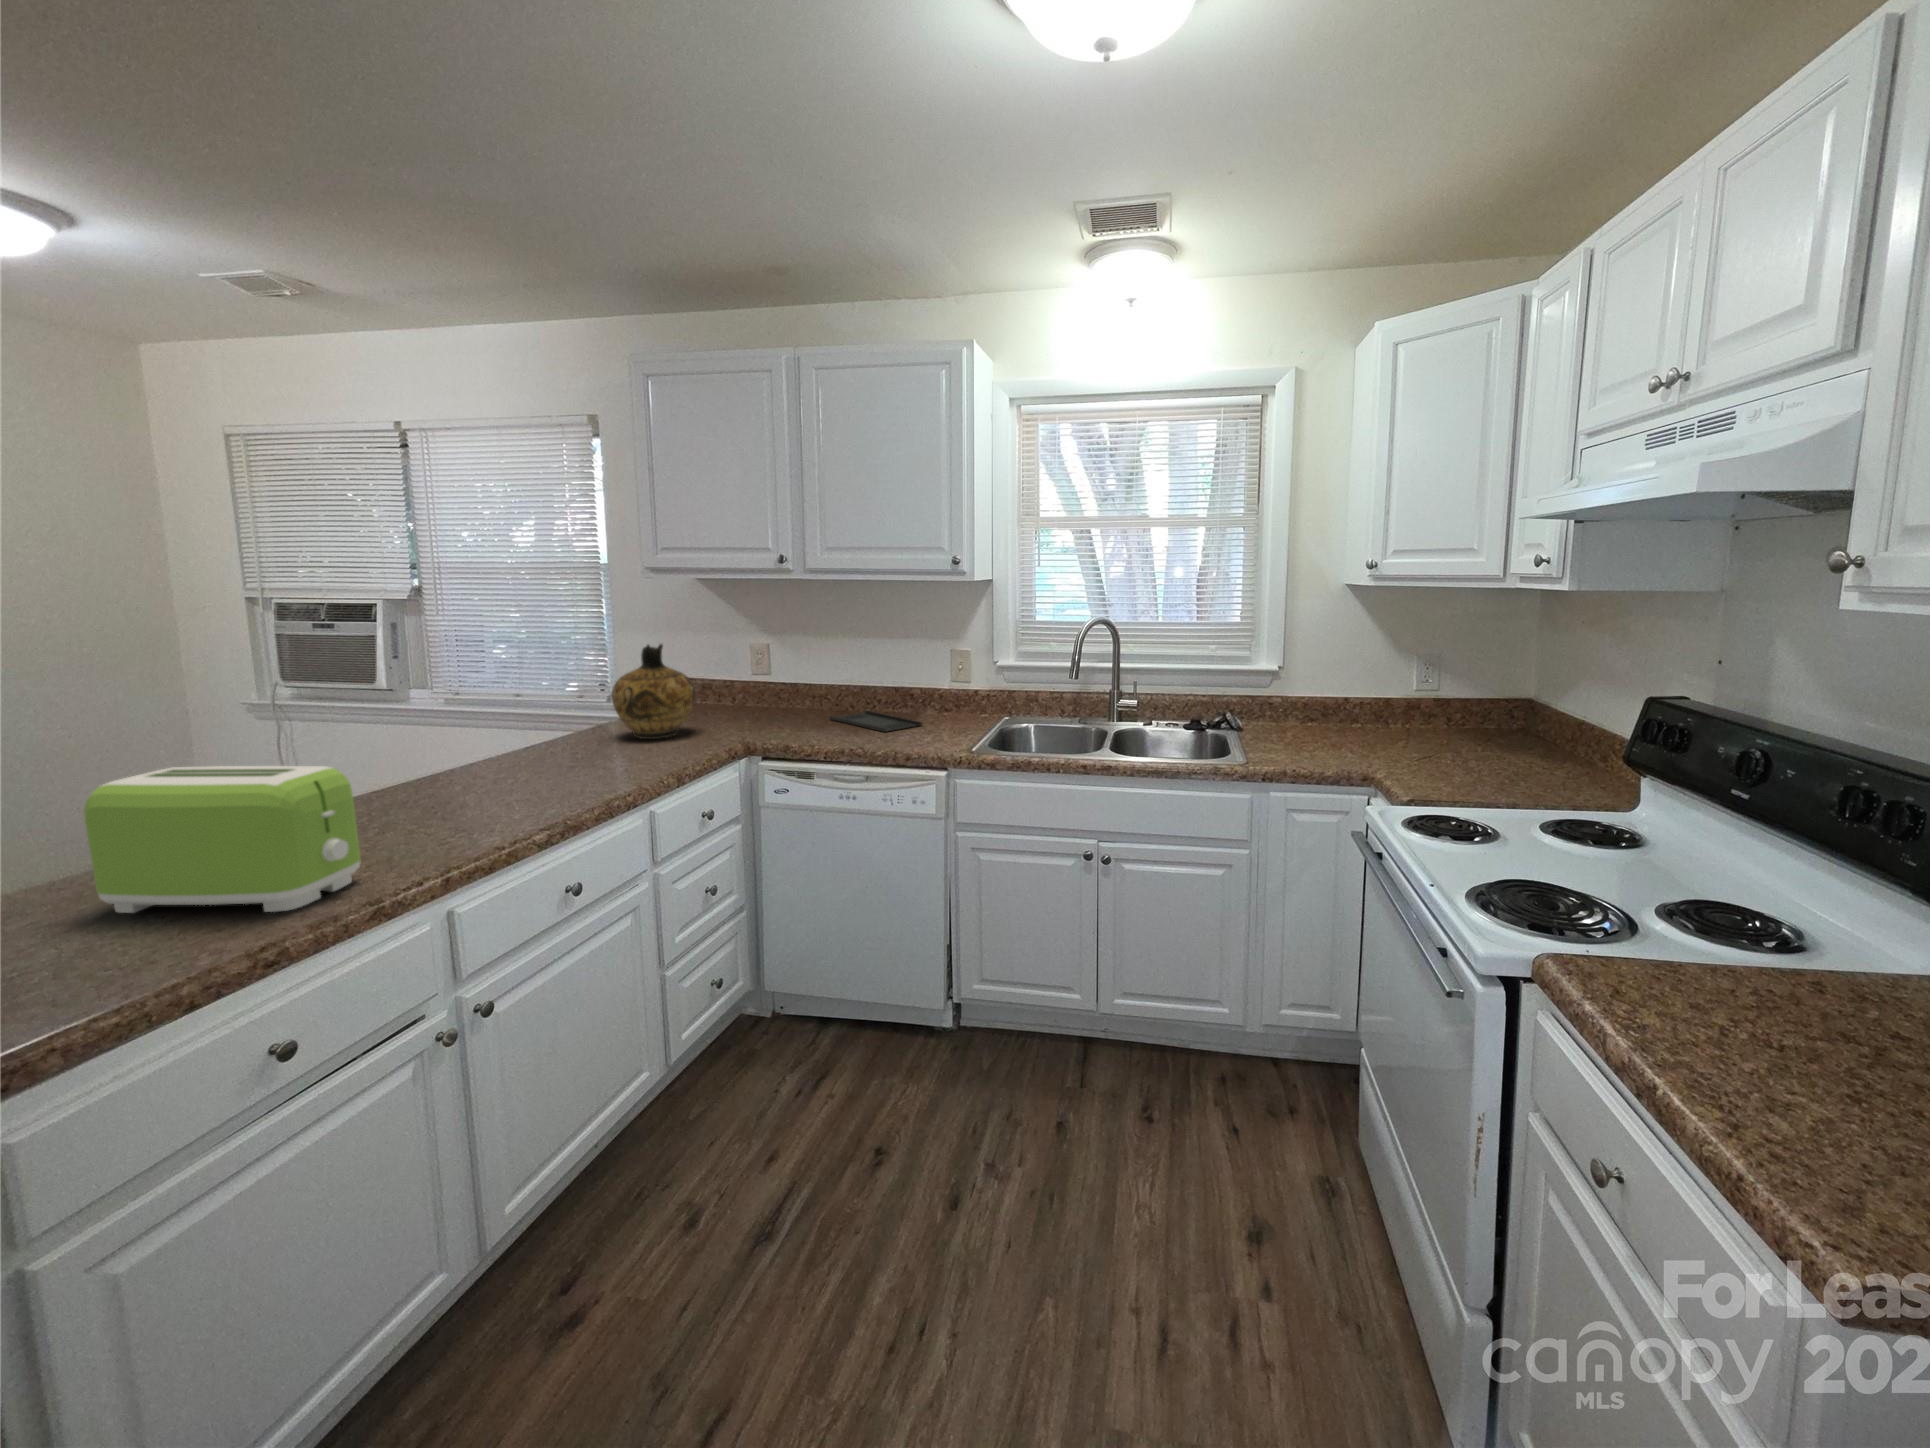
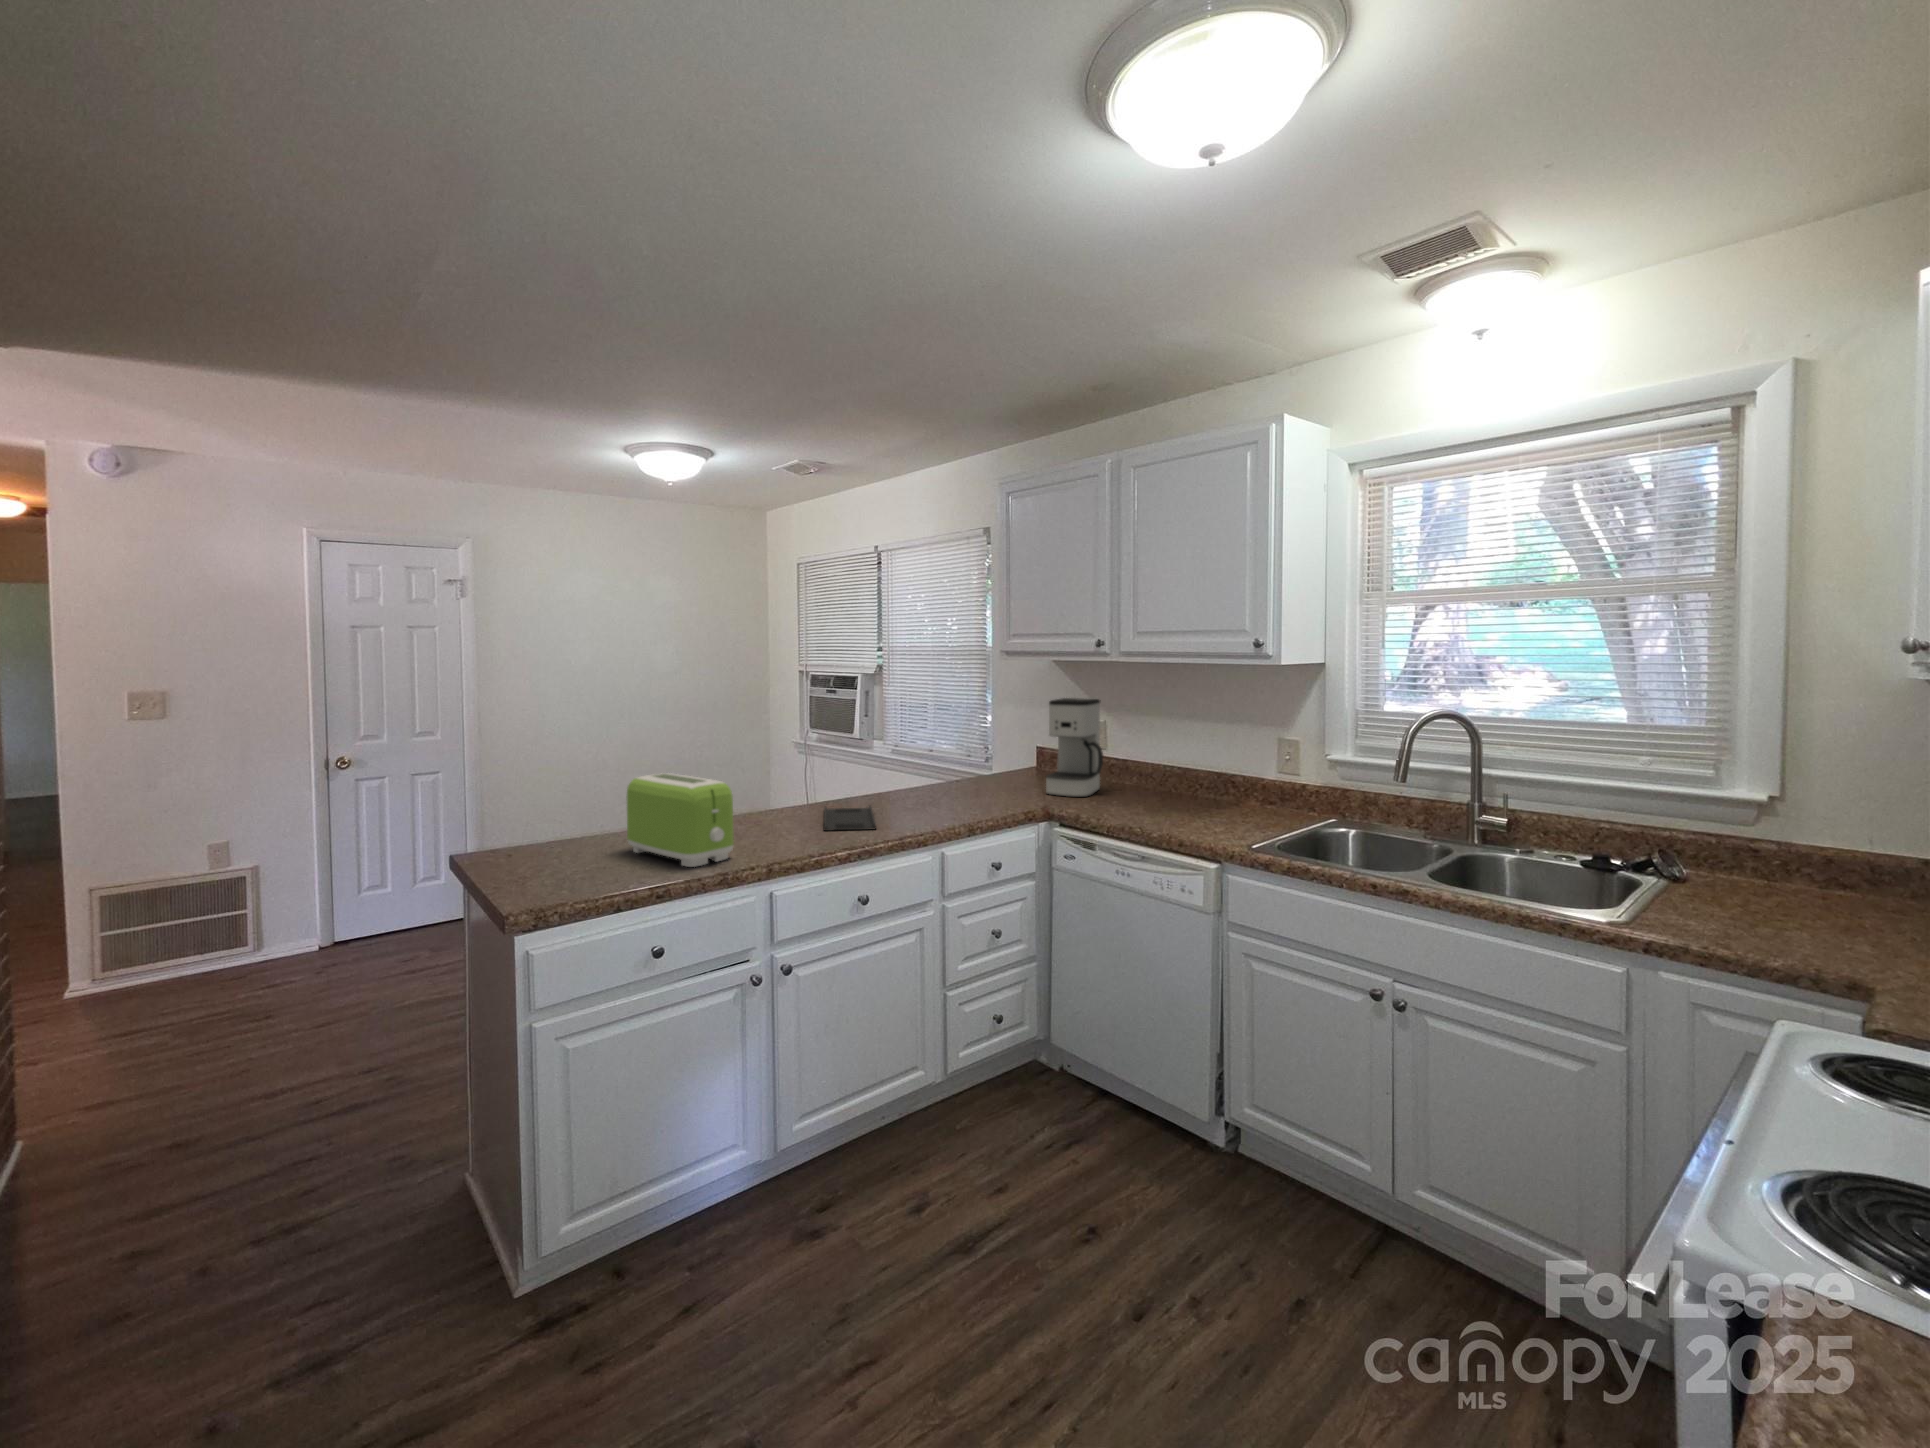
coffee maker: none [723,620,785,726] -> present [1046,698,1103,797]
ceramic jug: present [612,644,695,739] -> none [954,716,1019,797]
tray: present [829,711,922,732] -> present [824,806,876,831]

